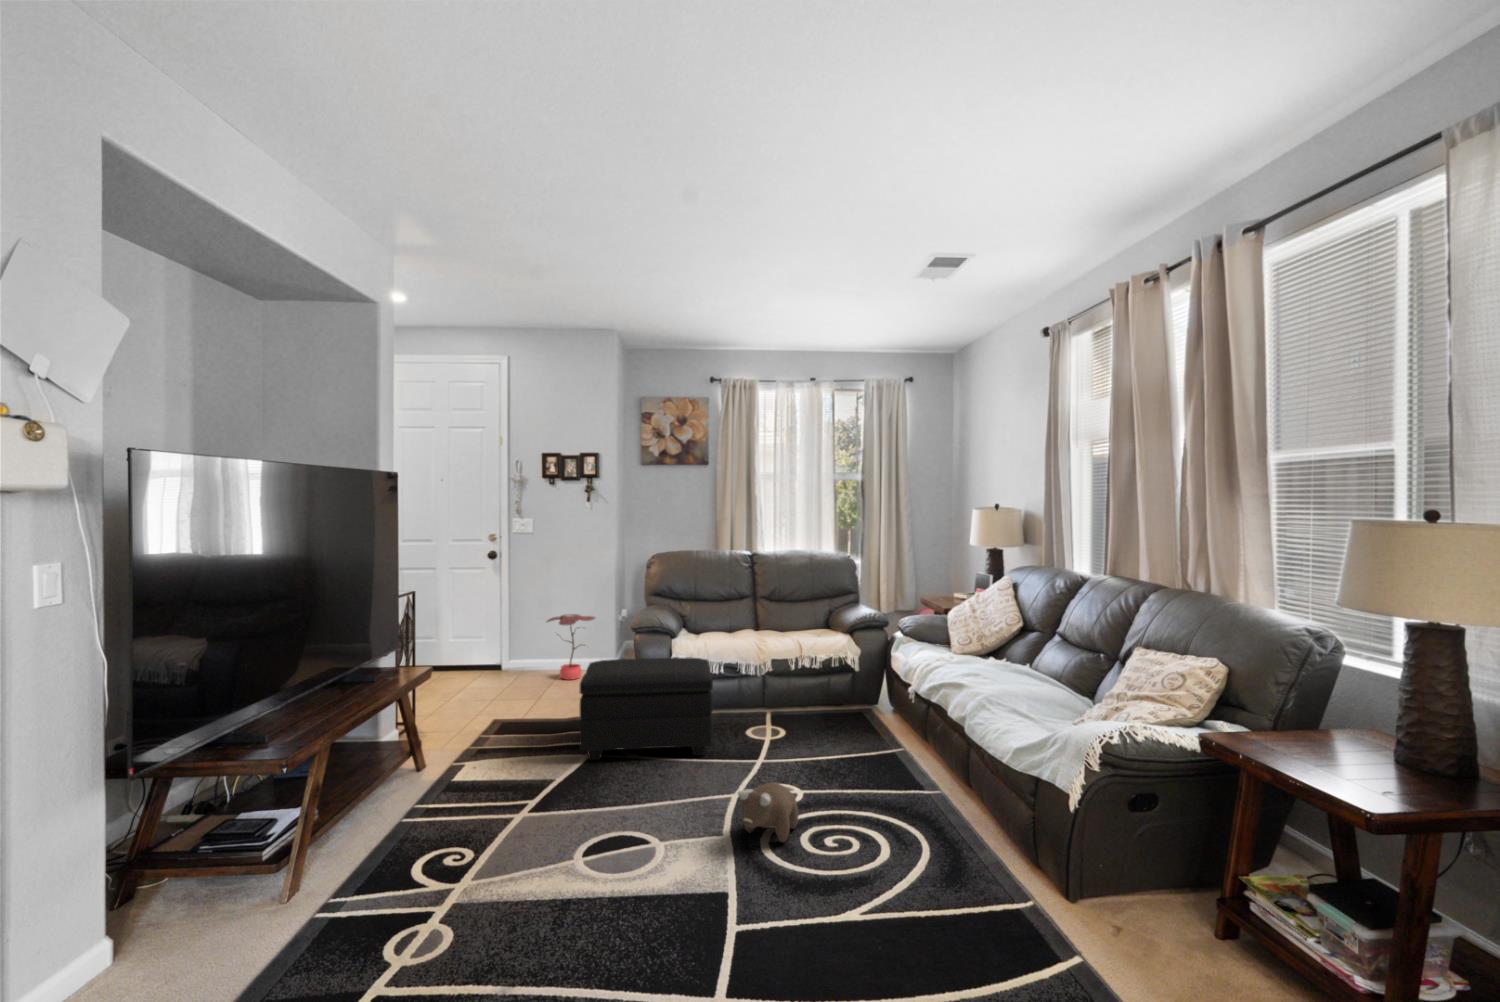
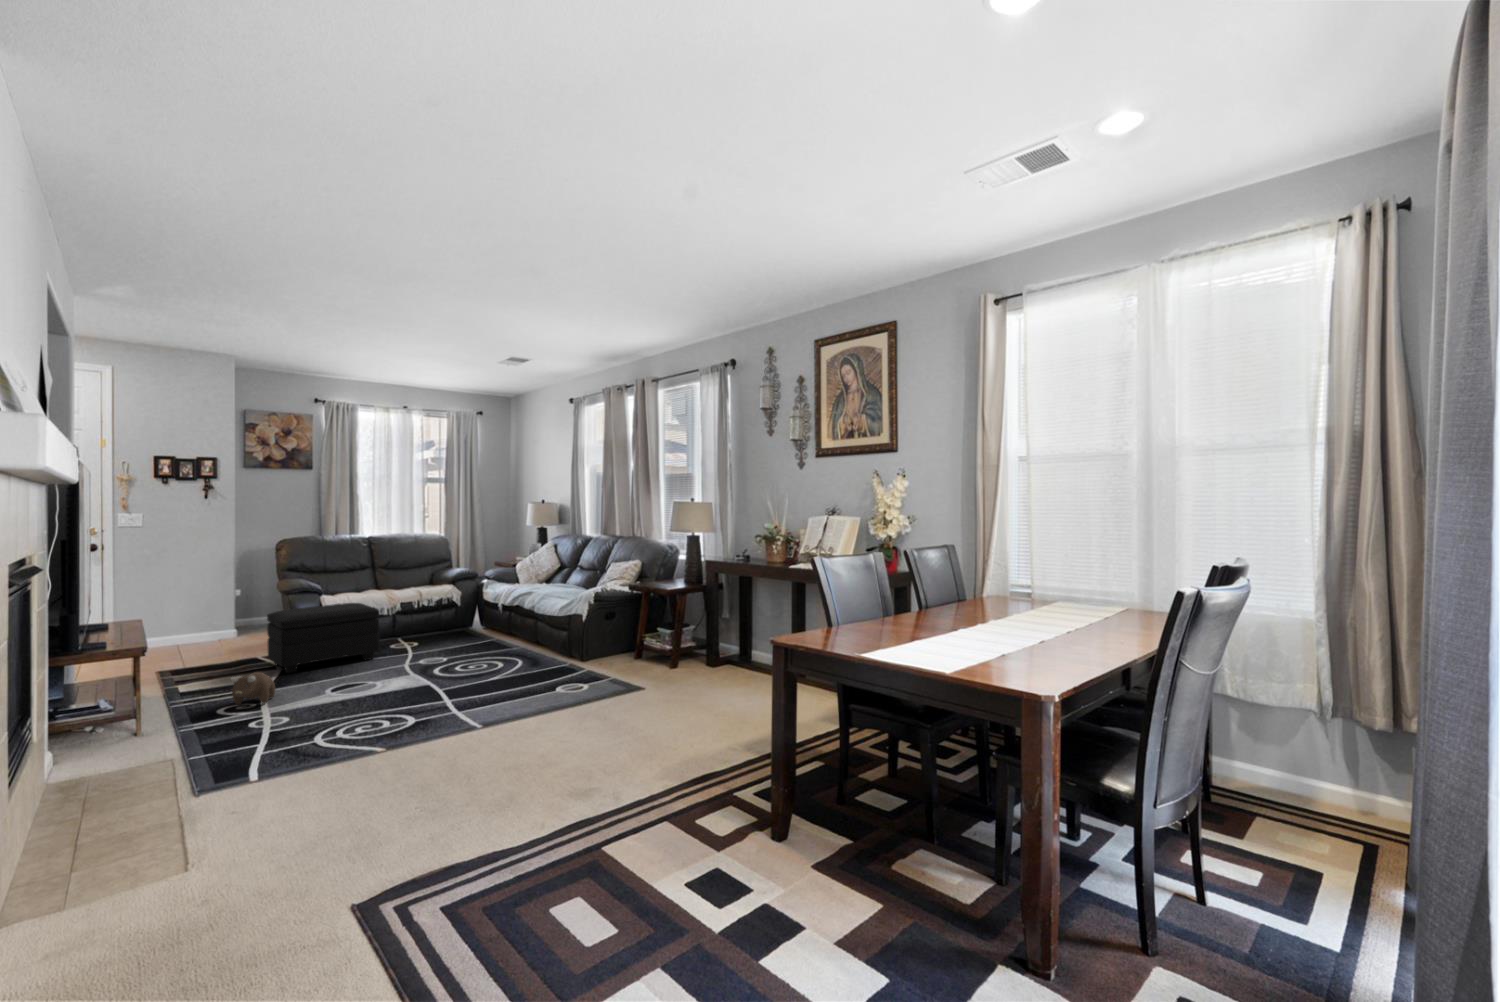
potted plant: present [547,614,595,680] -> none [168,592,221,647]
plush toy: present [738,782,798,842] -> present [231,672,276,705]

